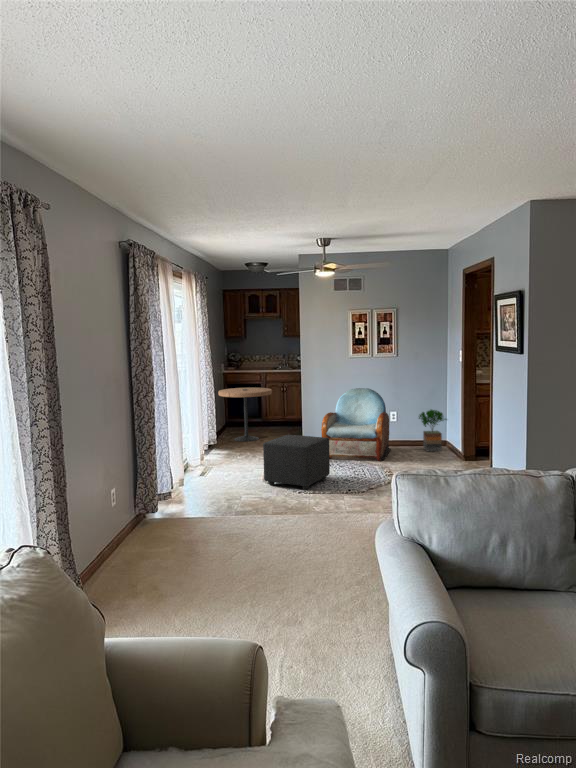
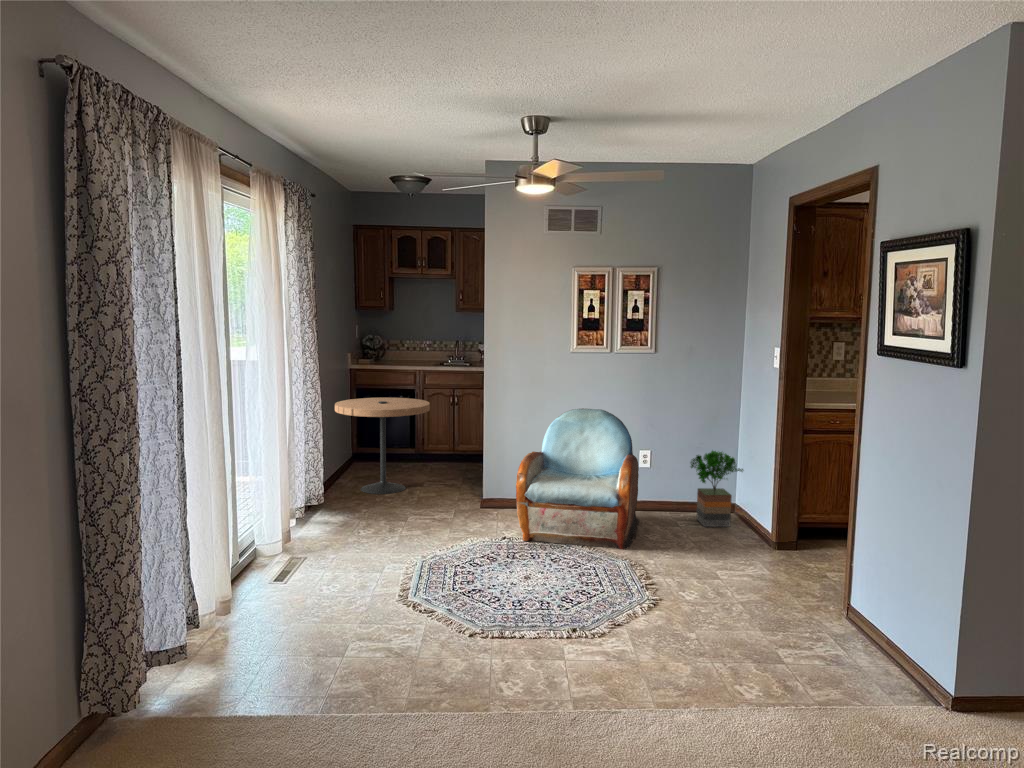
ottoman: present [263,435,330,489] -> none [398,503,532,625]

